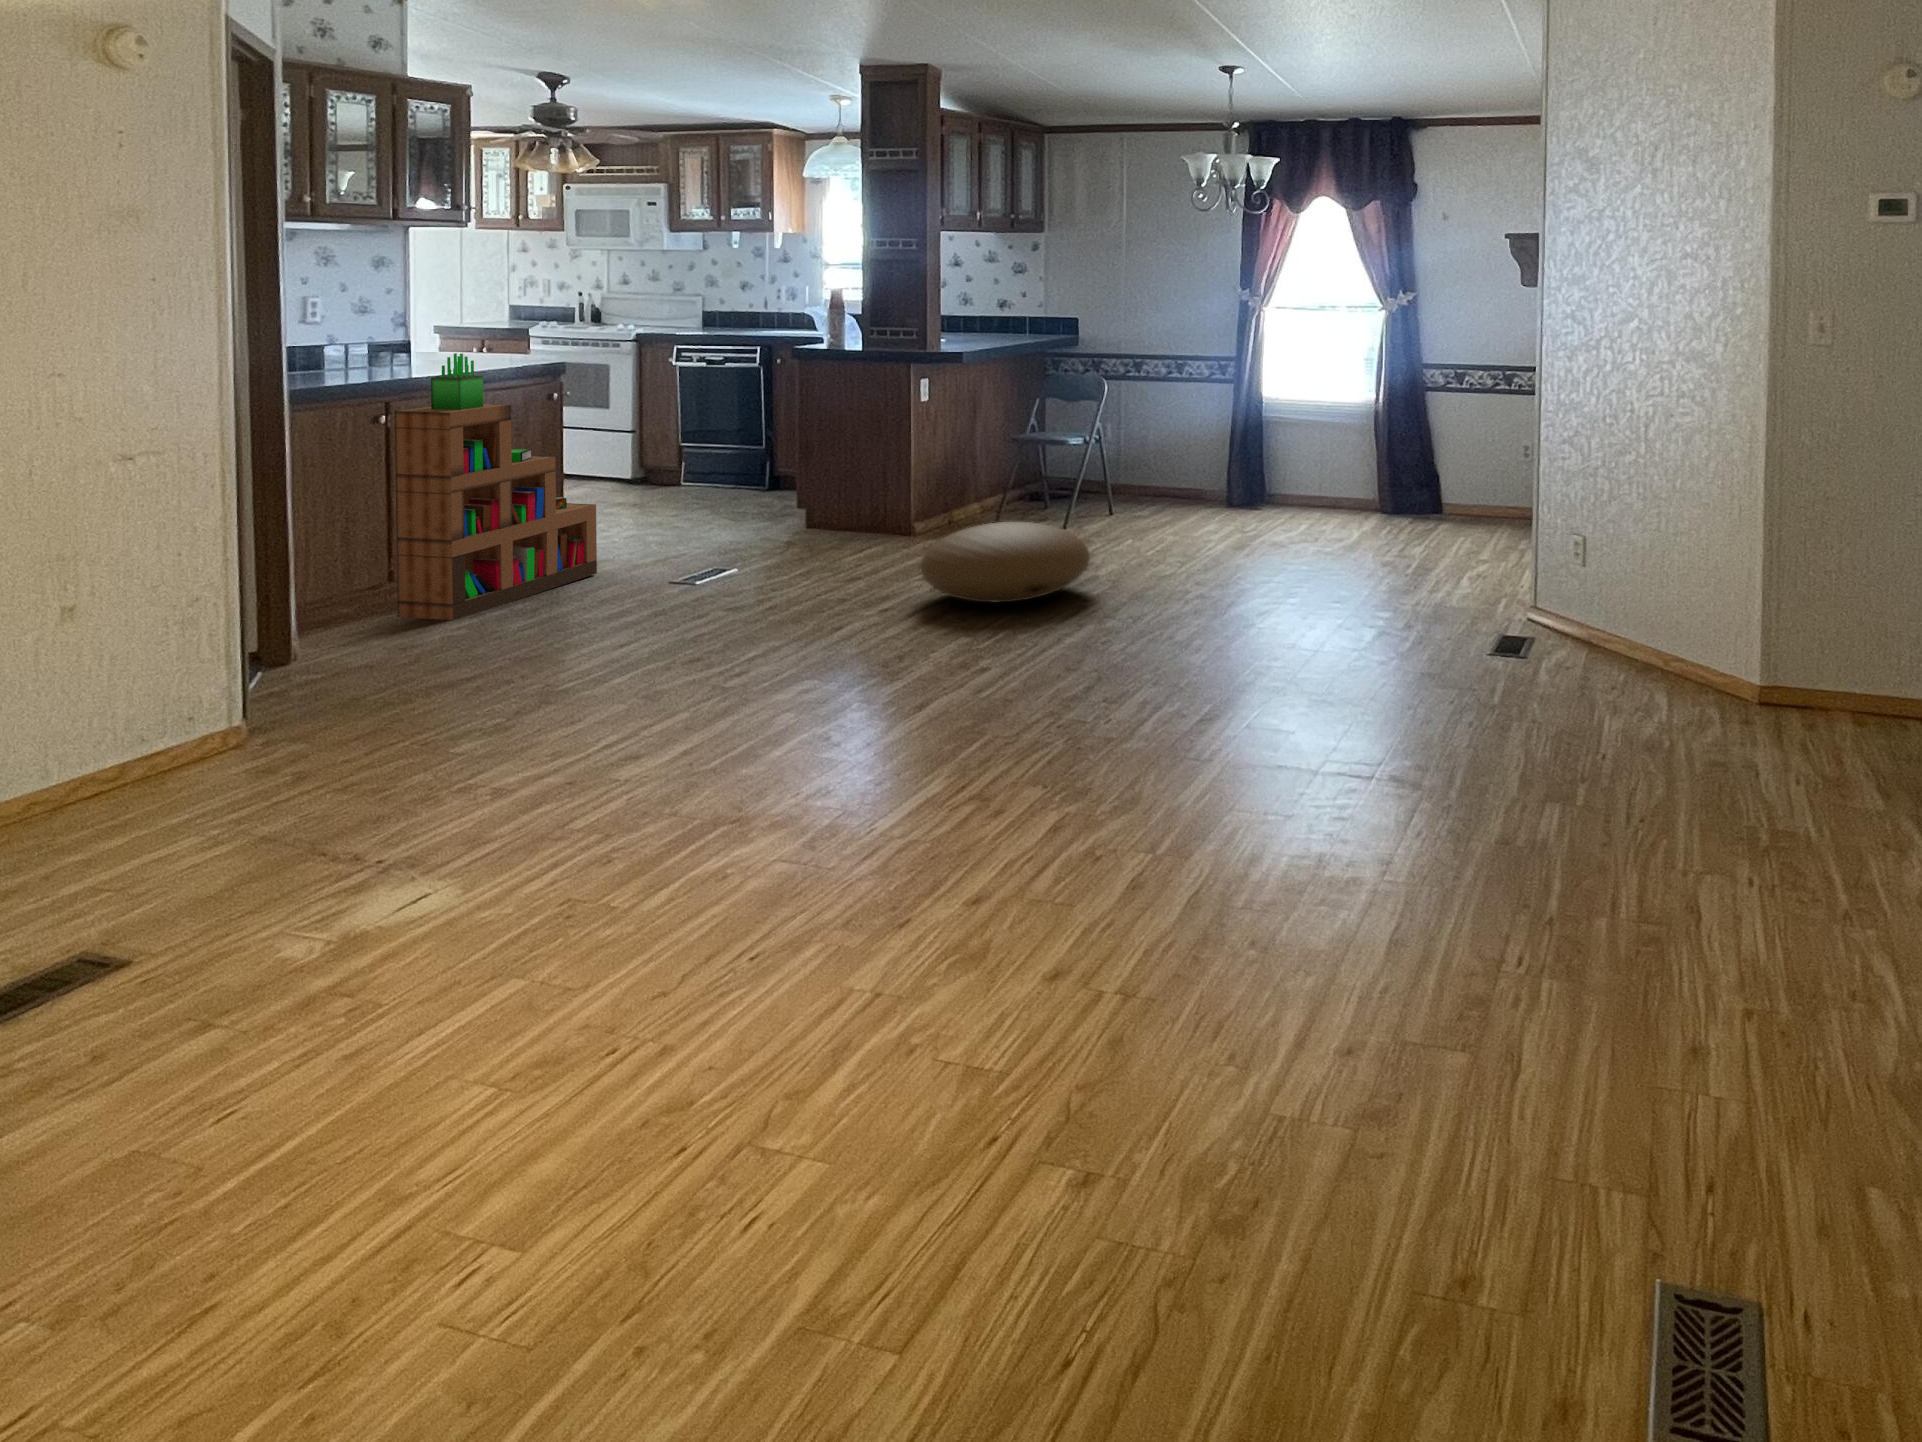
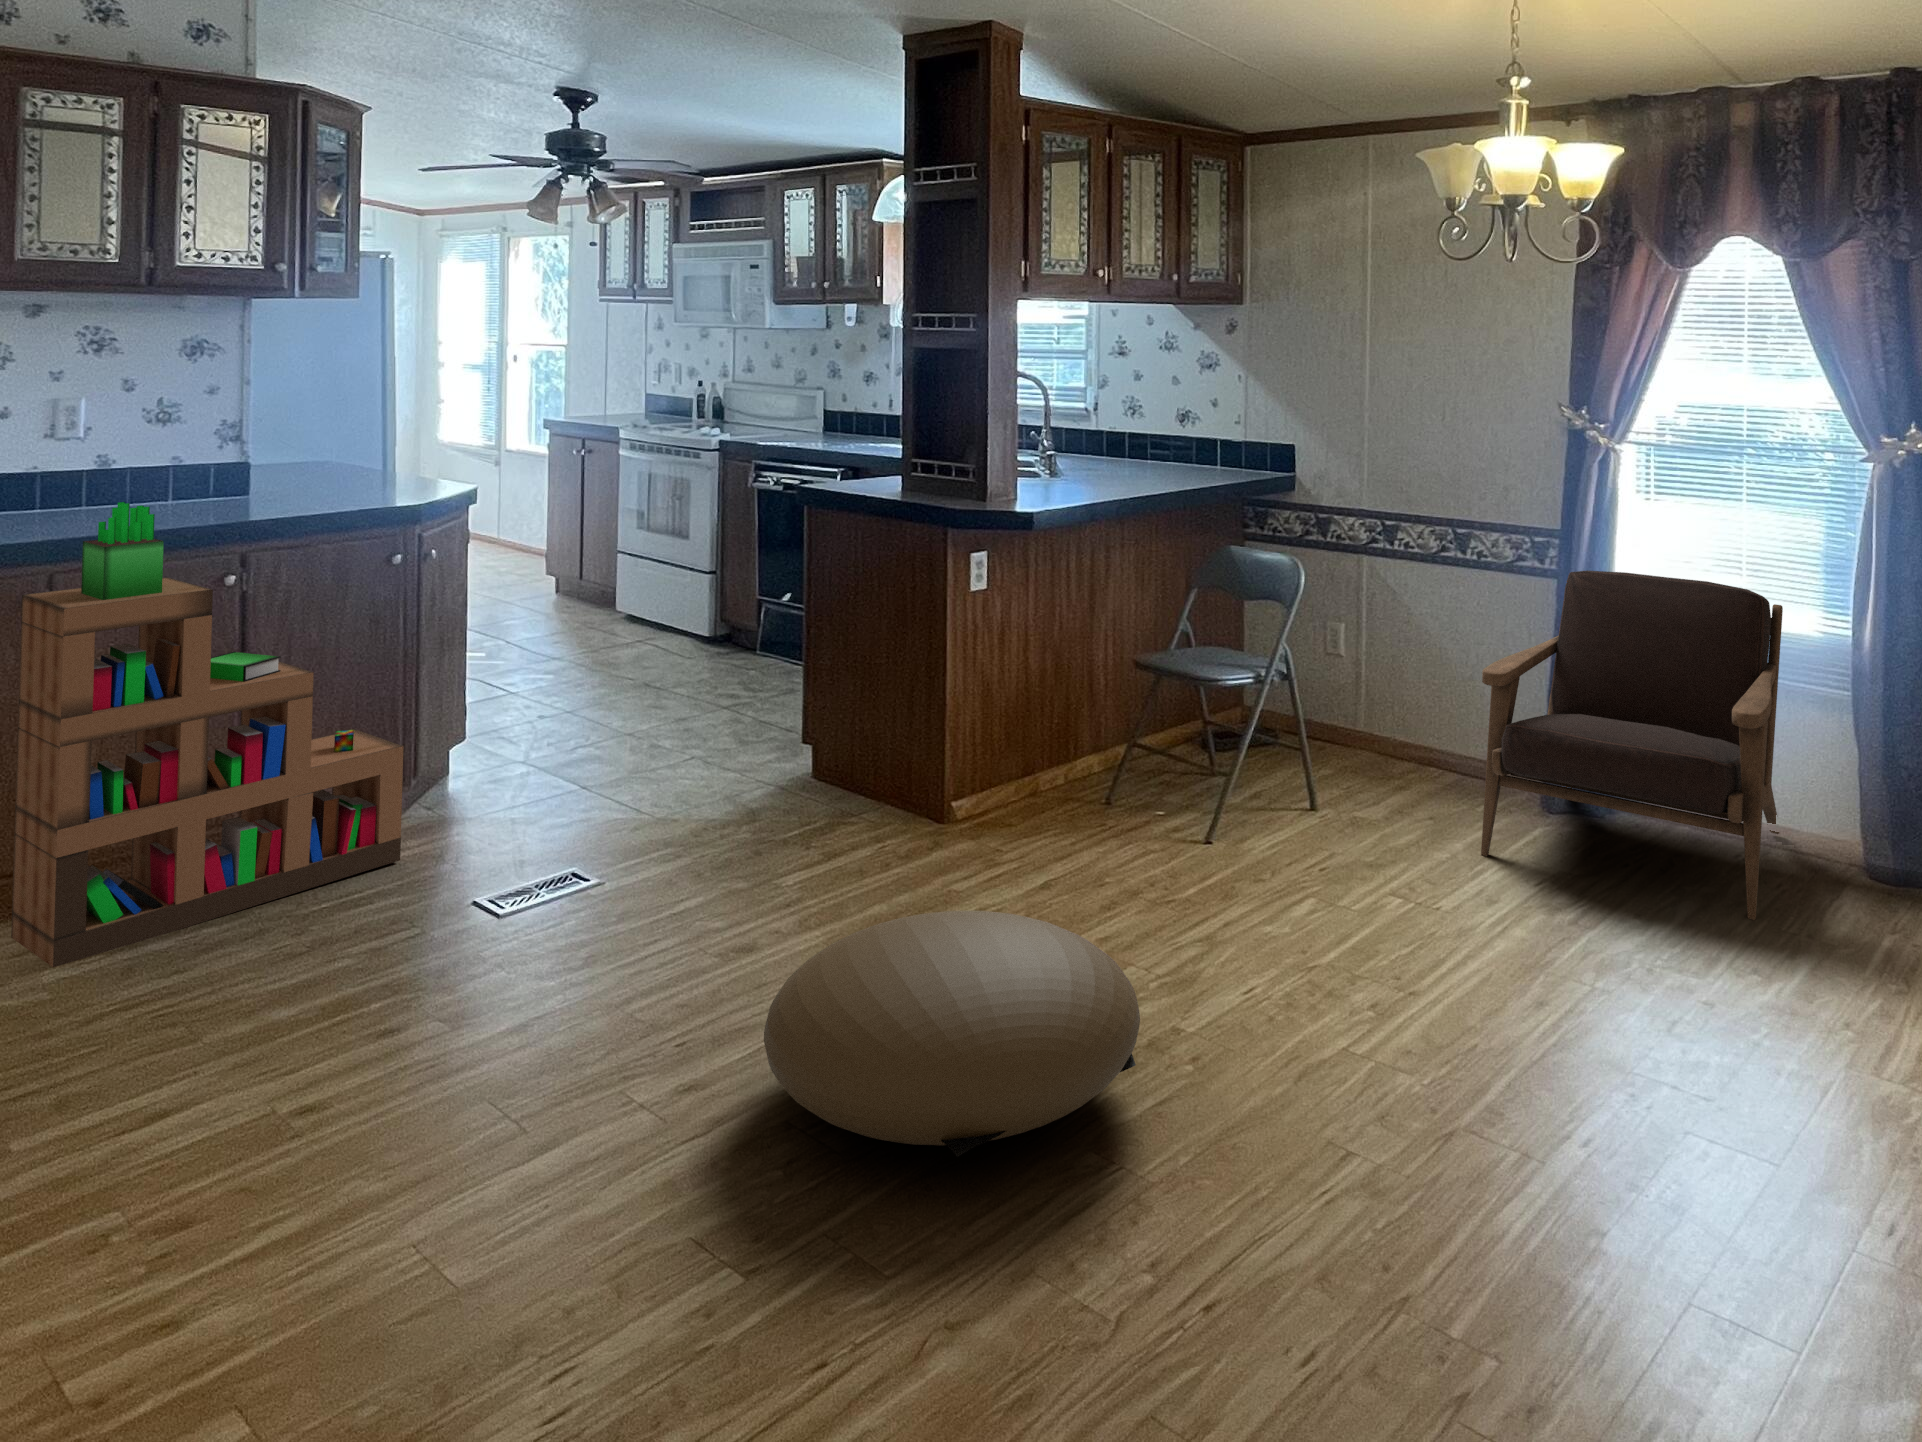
armchair: none [1205,376,1345,527] -> present [1481,570,1783,920]

